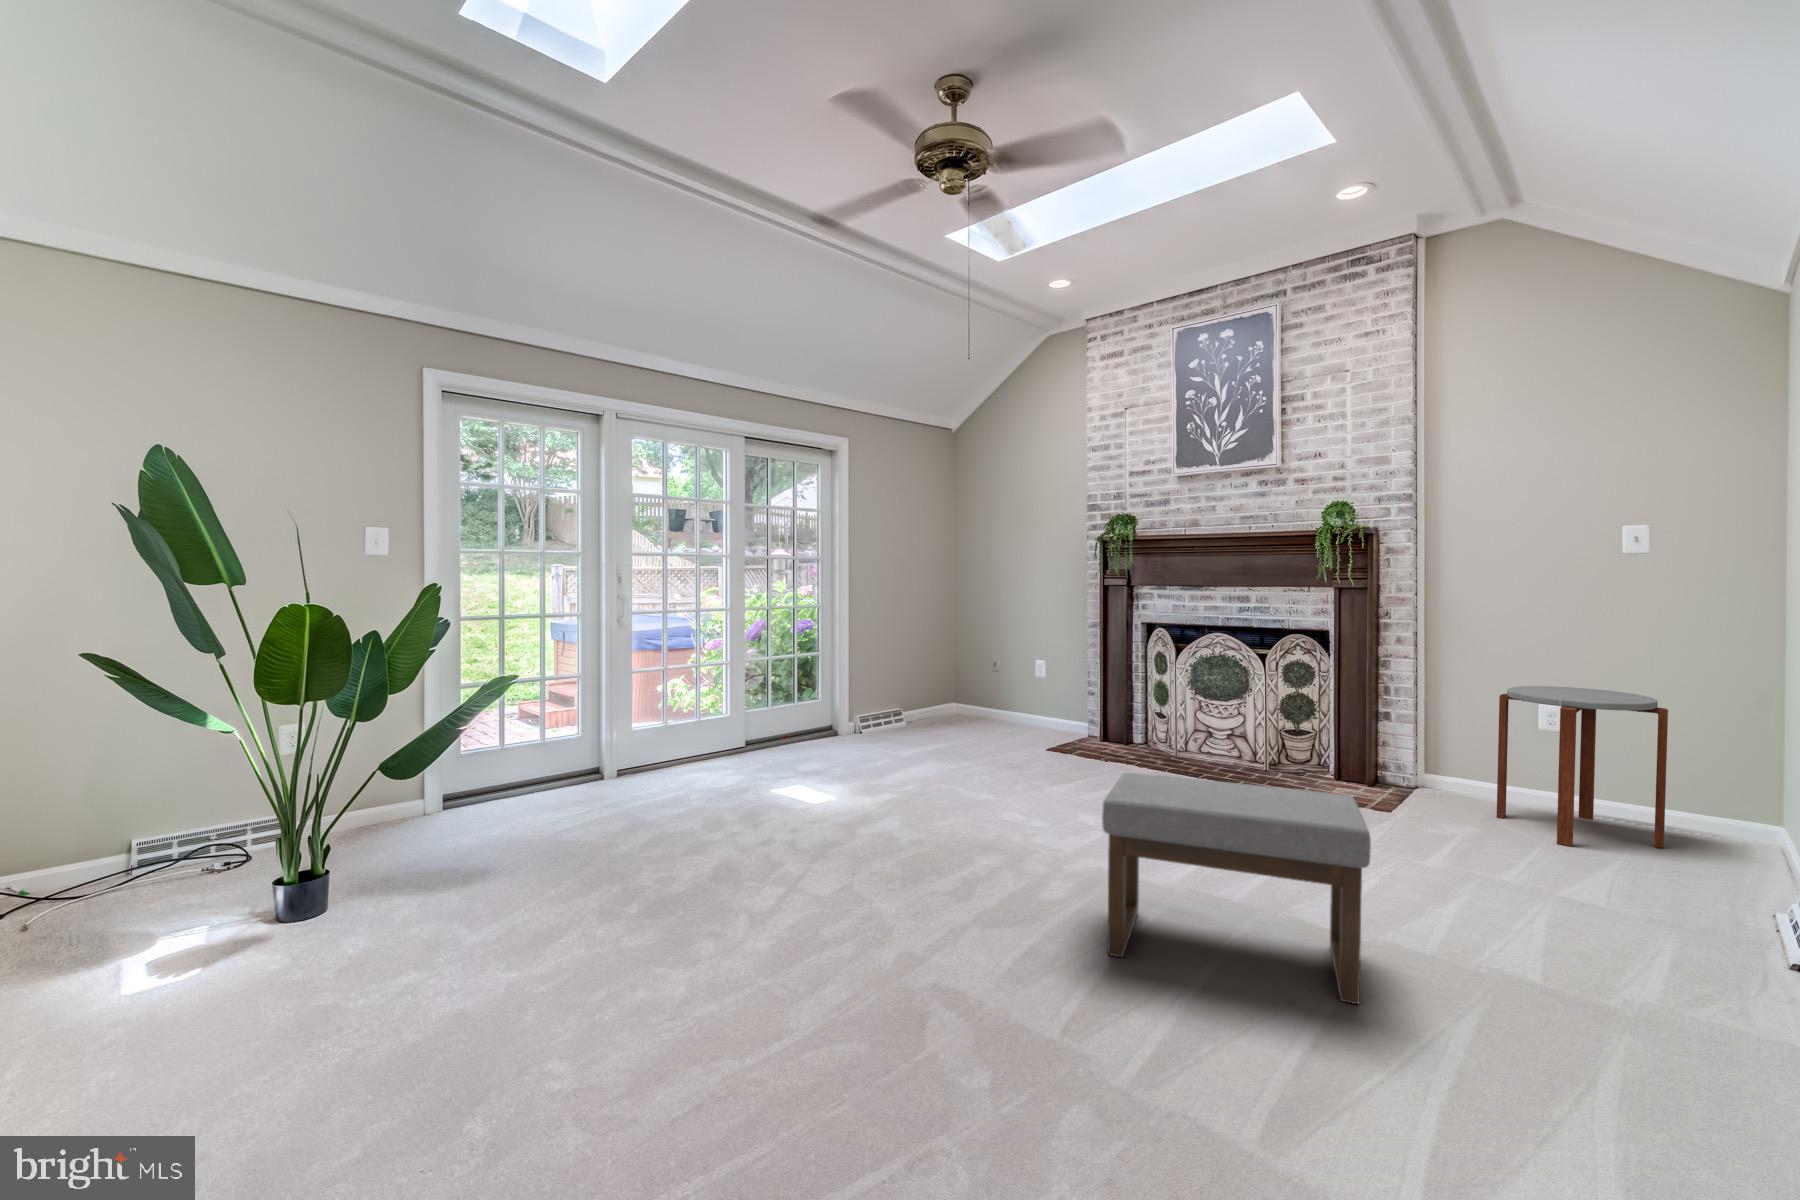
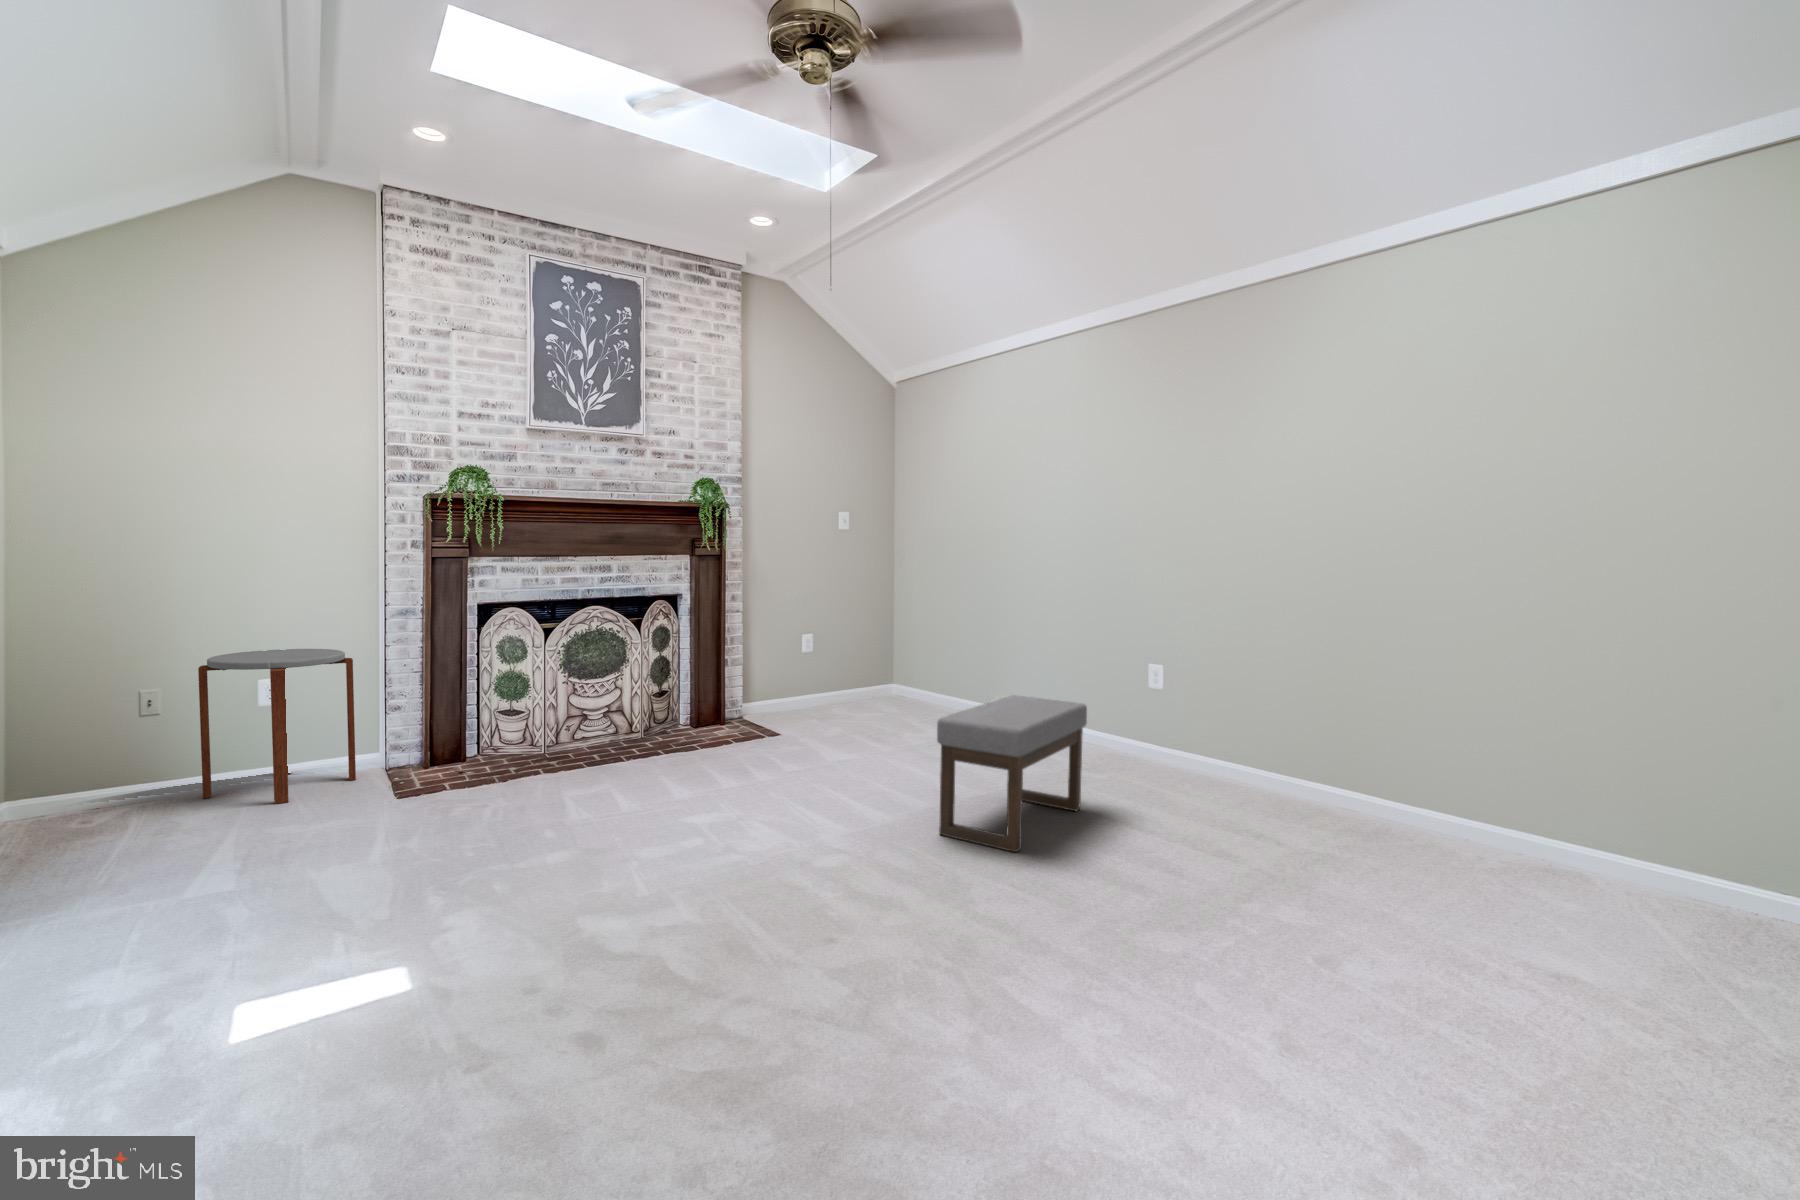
side table: present [1497,686,1668,848] -> present [198,649,356,804]

